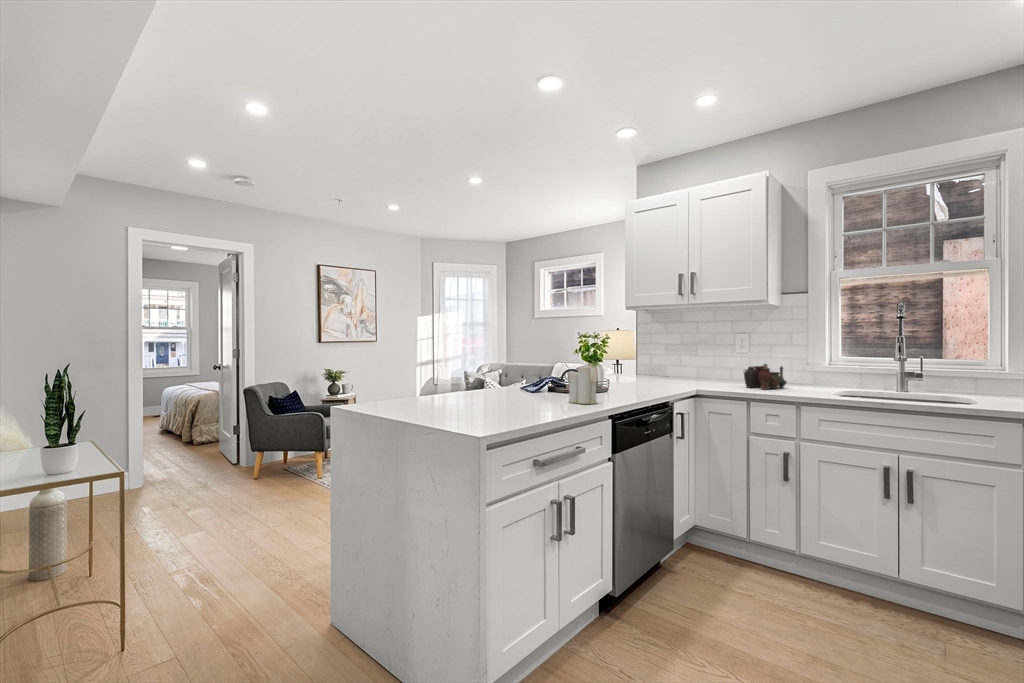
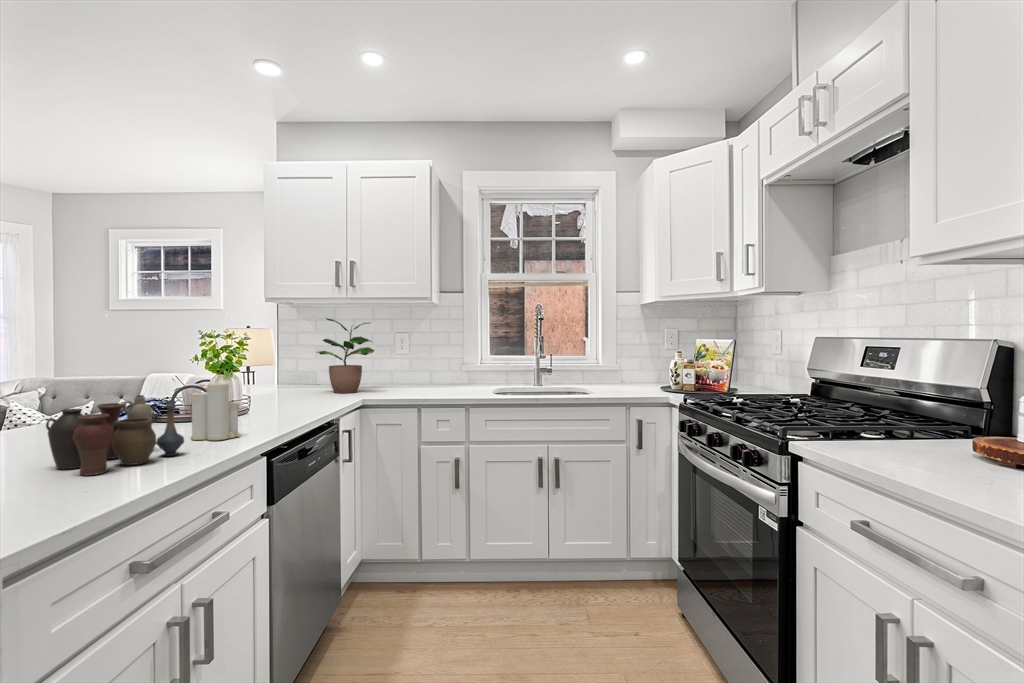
potted plant: none [662,323,712,385] -> present [317,318,374,393]
vase: present [744,364,786,390] -> present [46,395,184,475]

